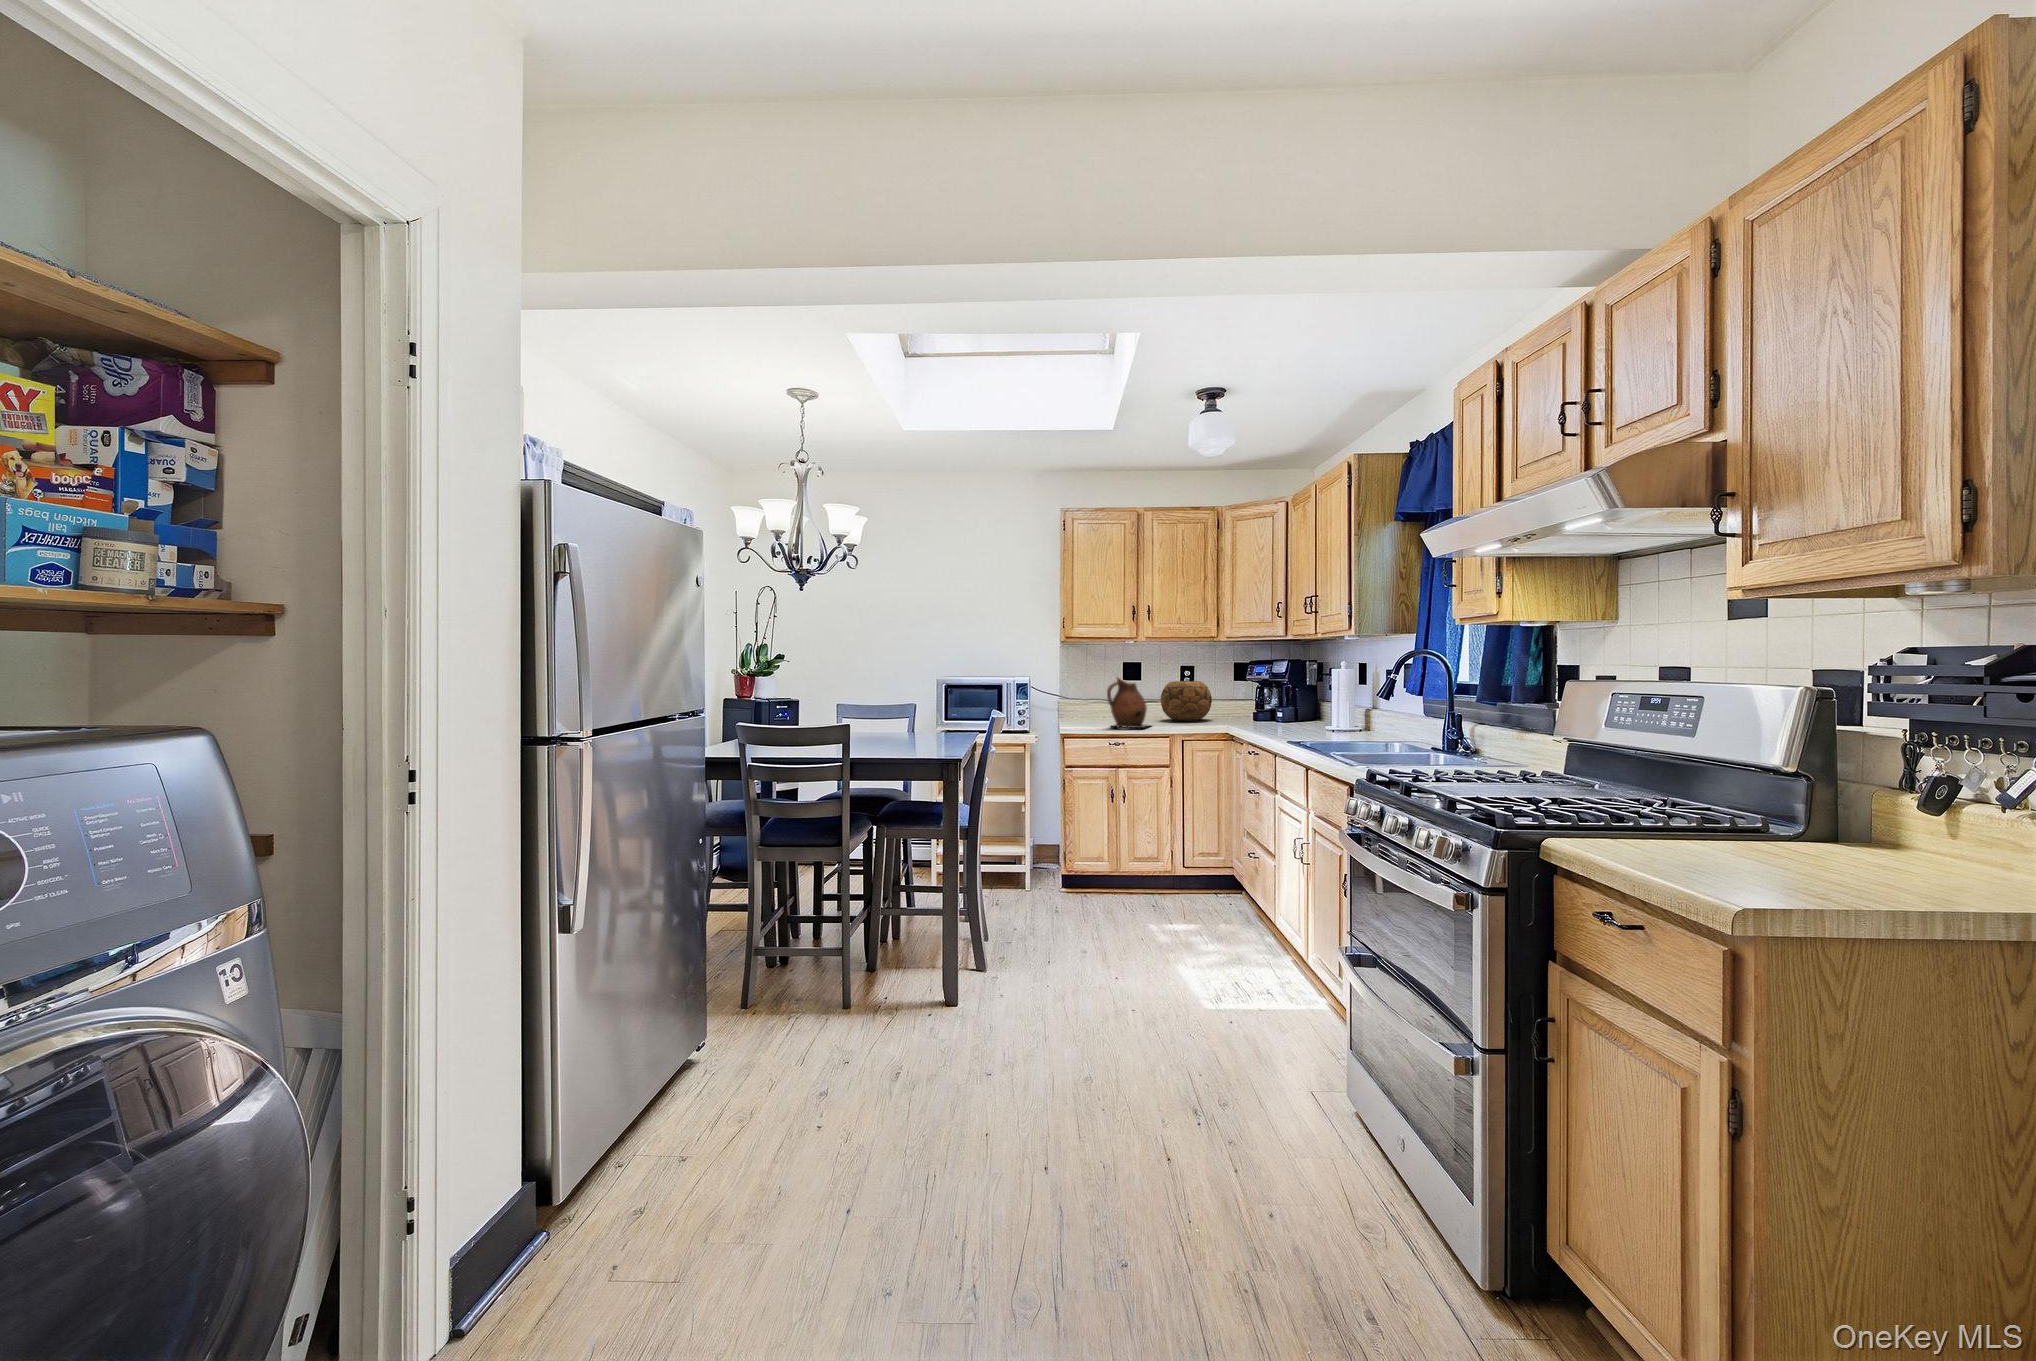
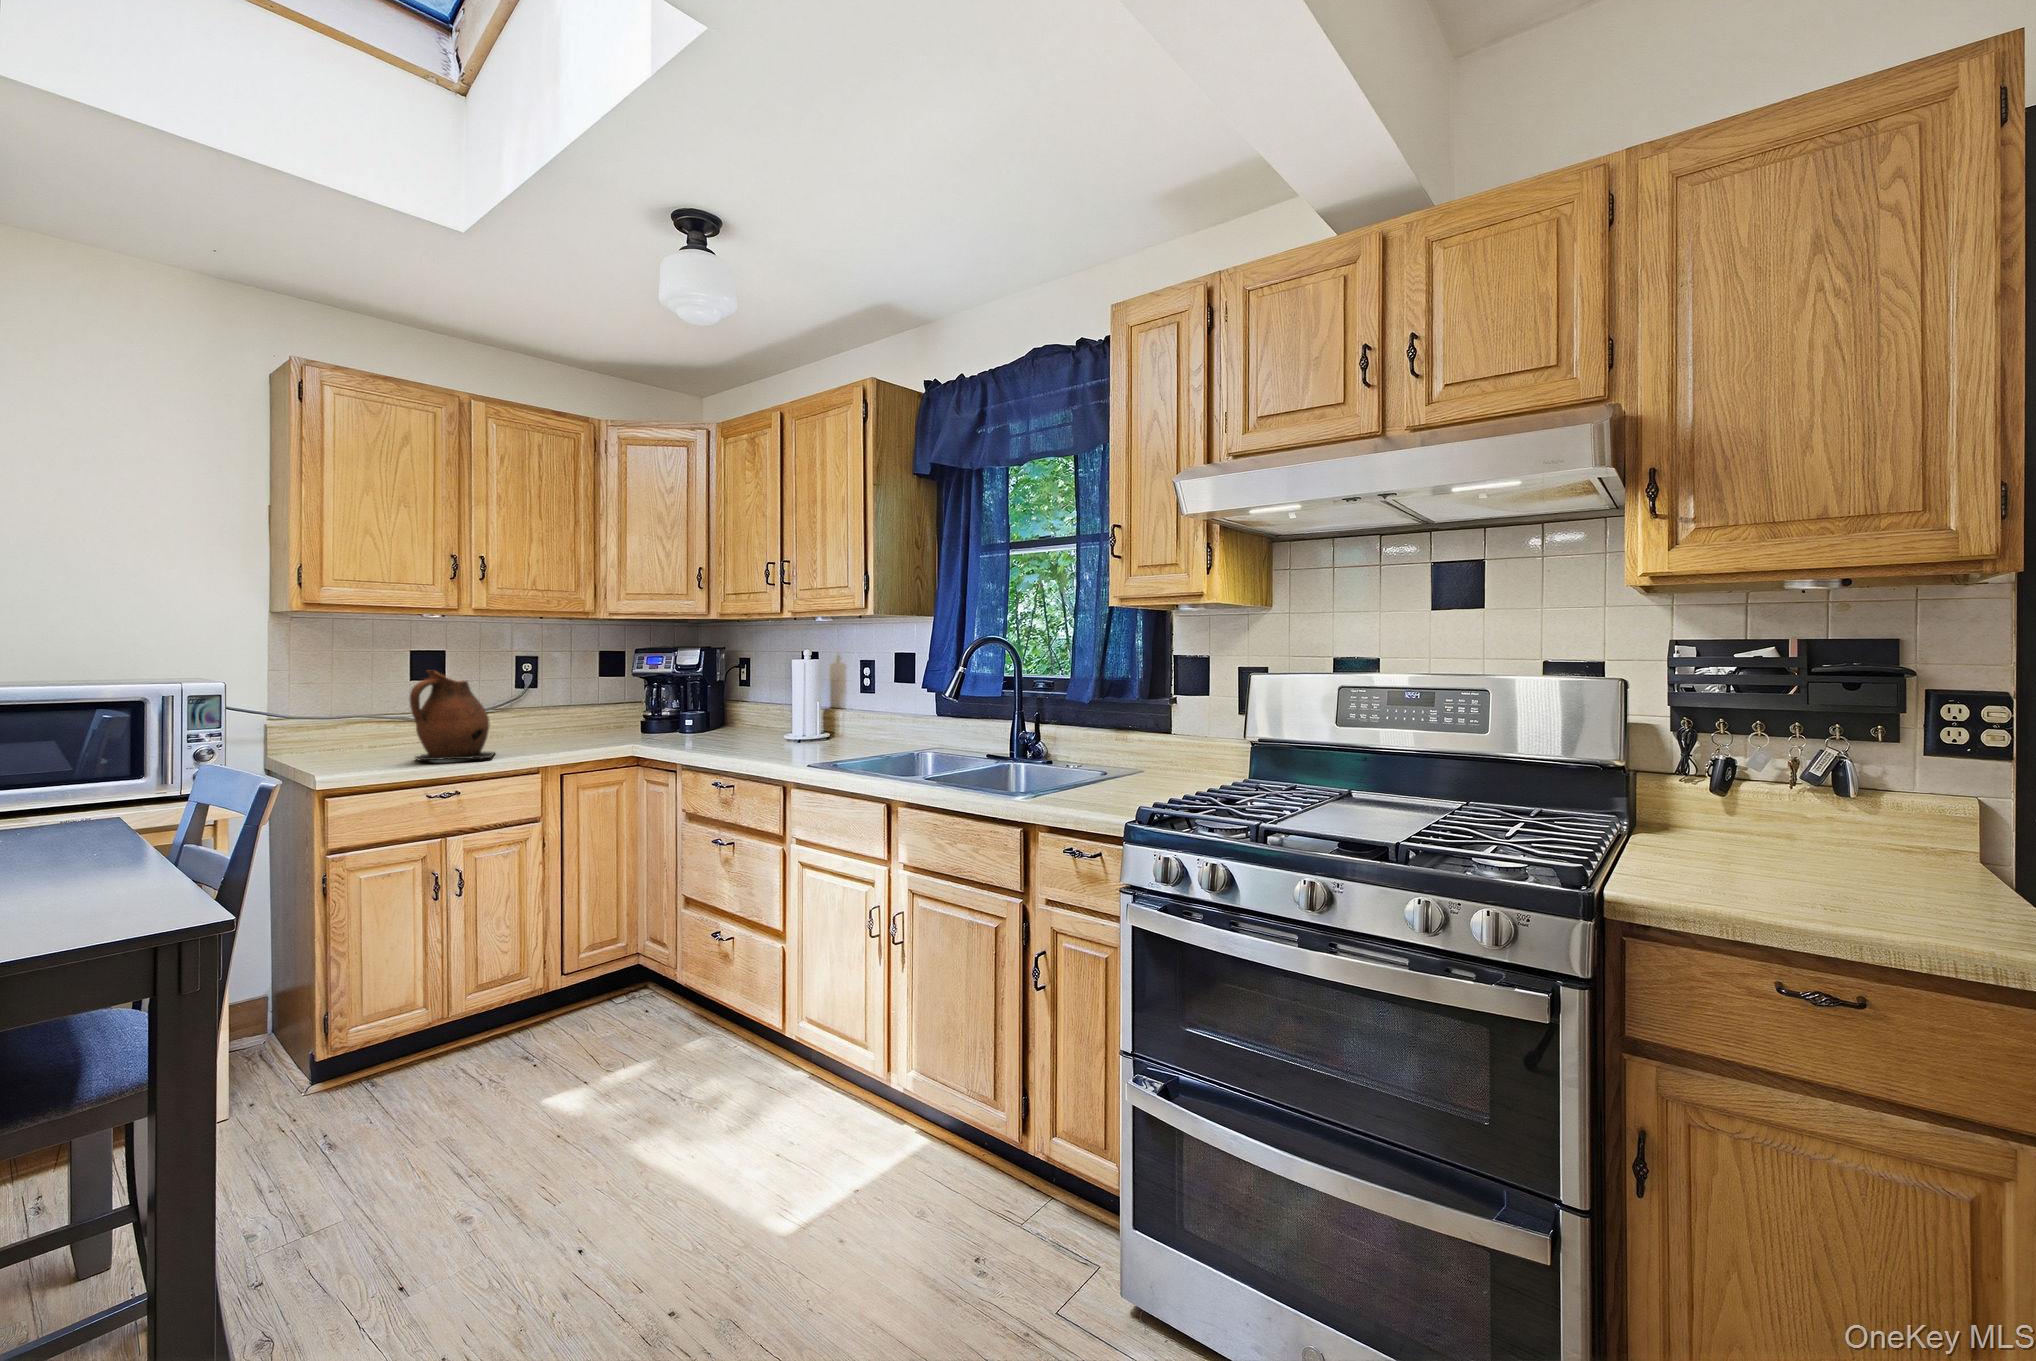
decorative bowl: present [1161,681,1212,721] -> none [492,677,583,742]

